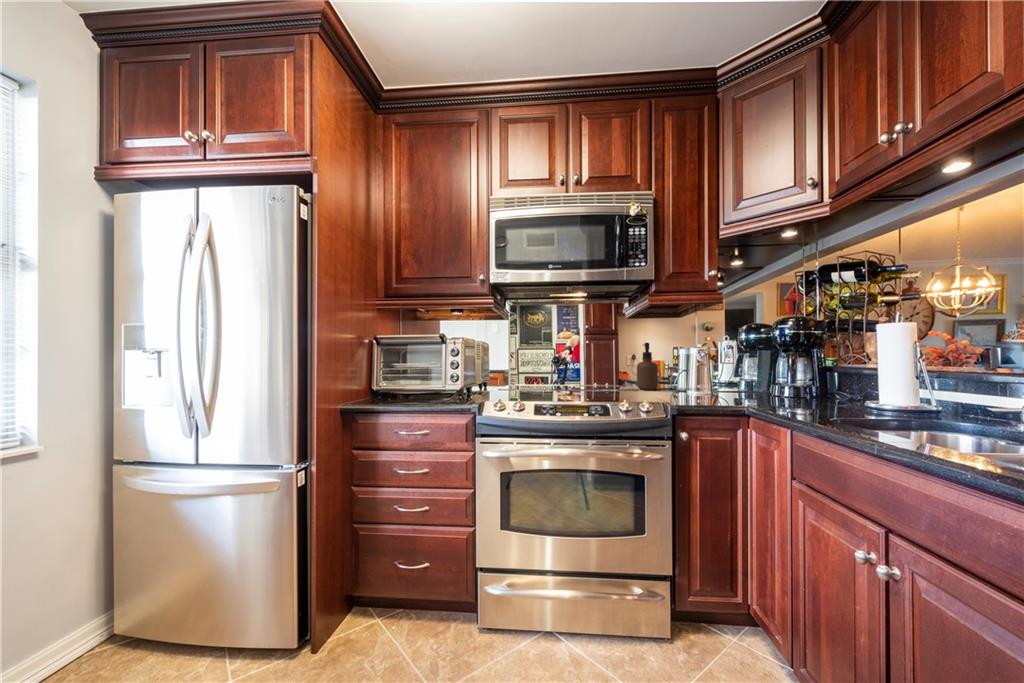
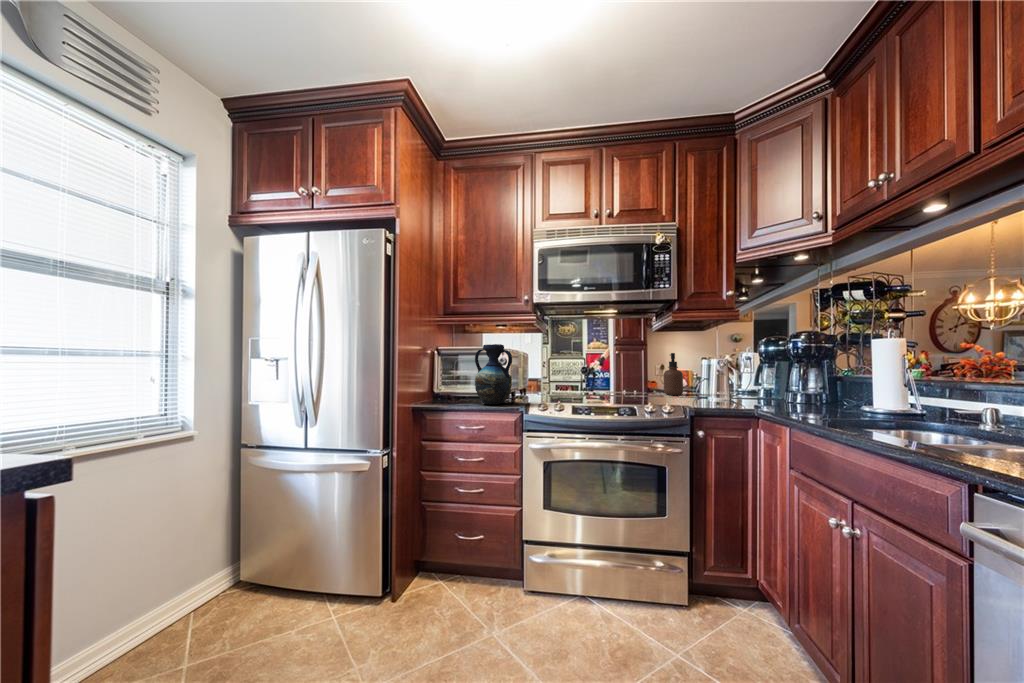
vase: none [417,333,463,405] -> present [475,344,512,404]

